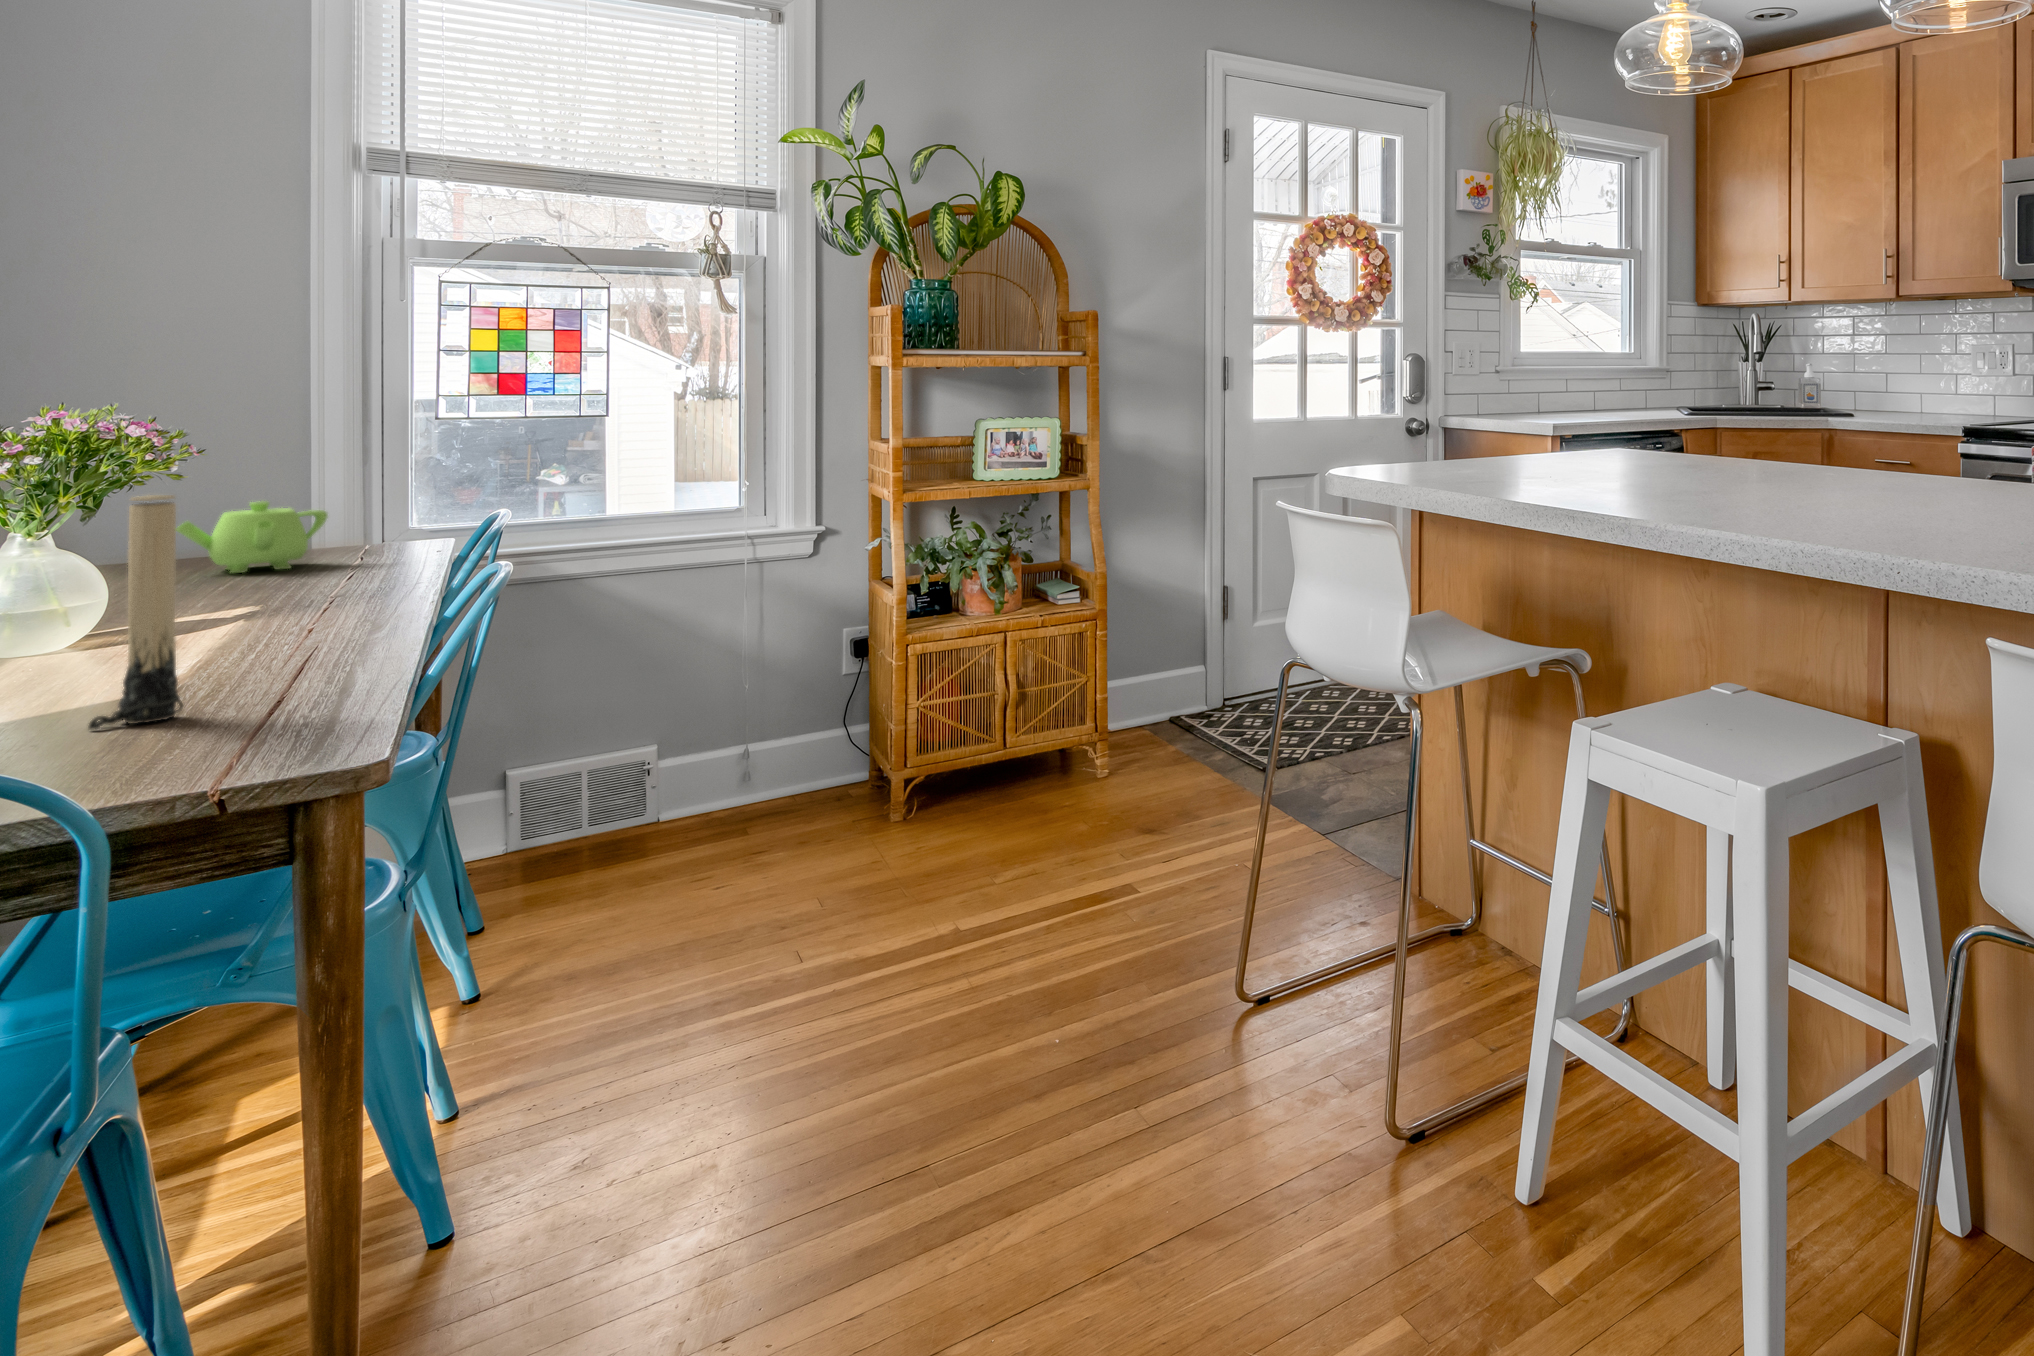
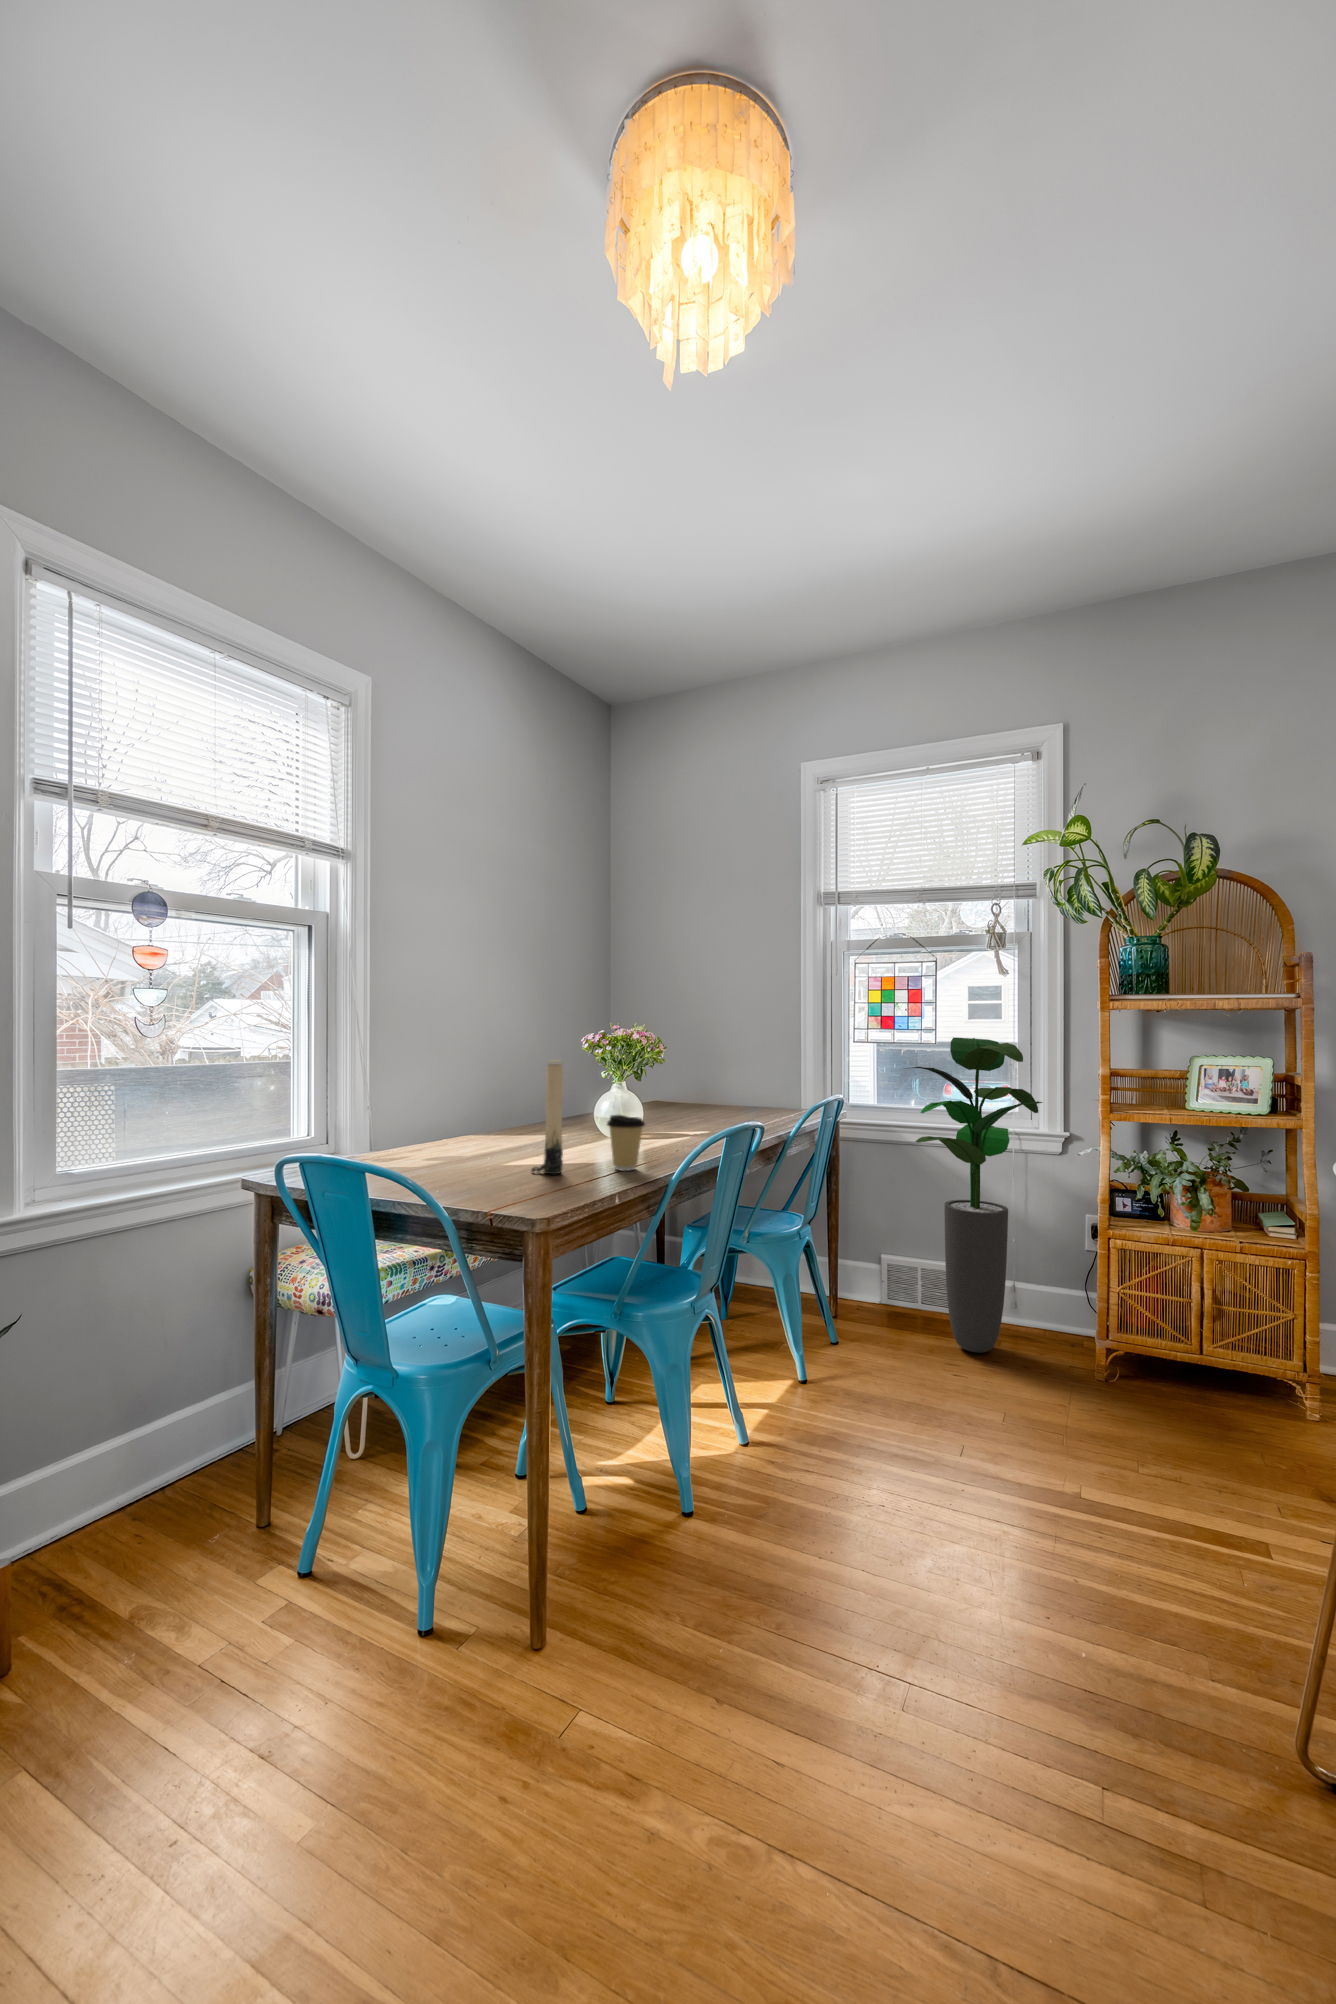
potted plant: none [600,406,828,855] -> present [904,1038,1042,1353]
teapot: present [176,501,328,573] -> none [716,1077,772,1114]
coffee cup: none [249,585,347,686] -> present [607,1115,645,1170]

